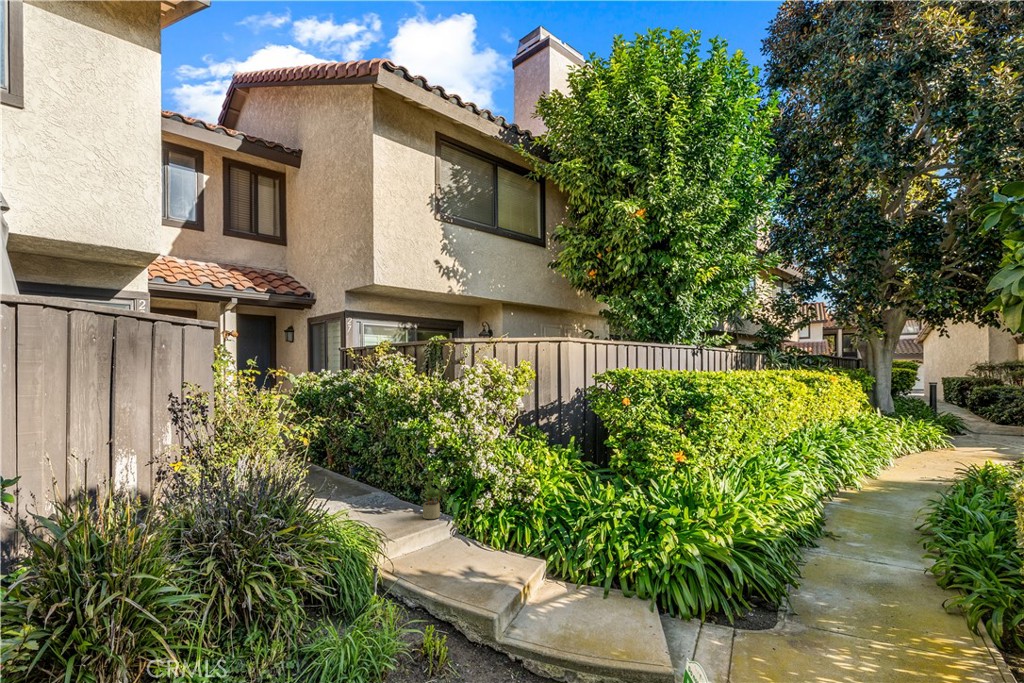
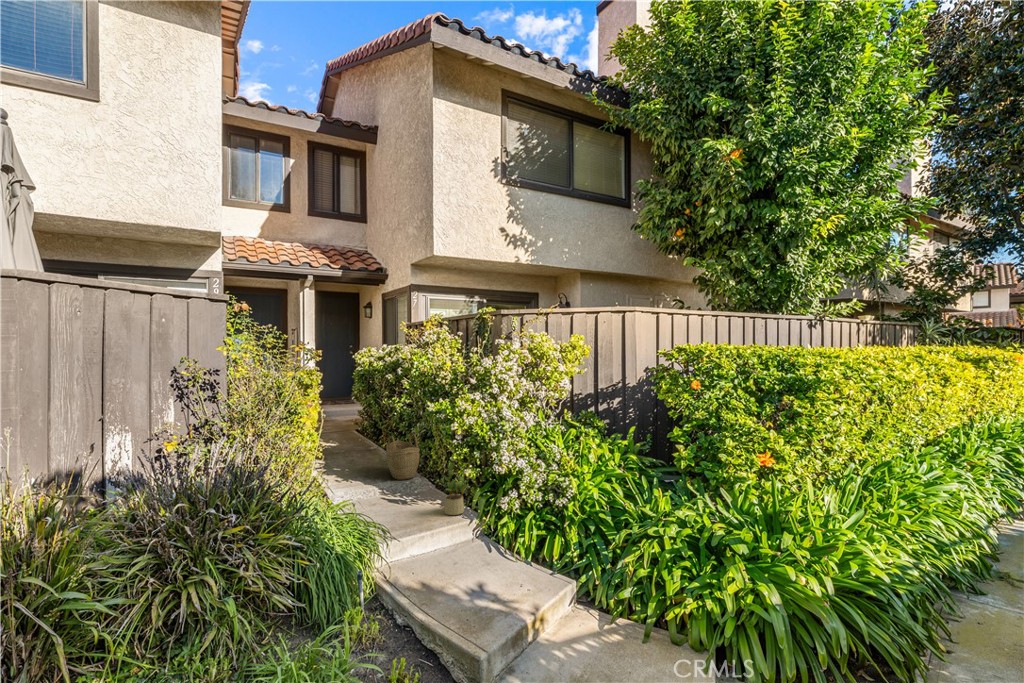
woven basket: none [351,452,384,495] -> present [386,434,419,480]

